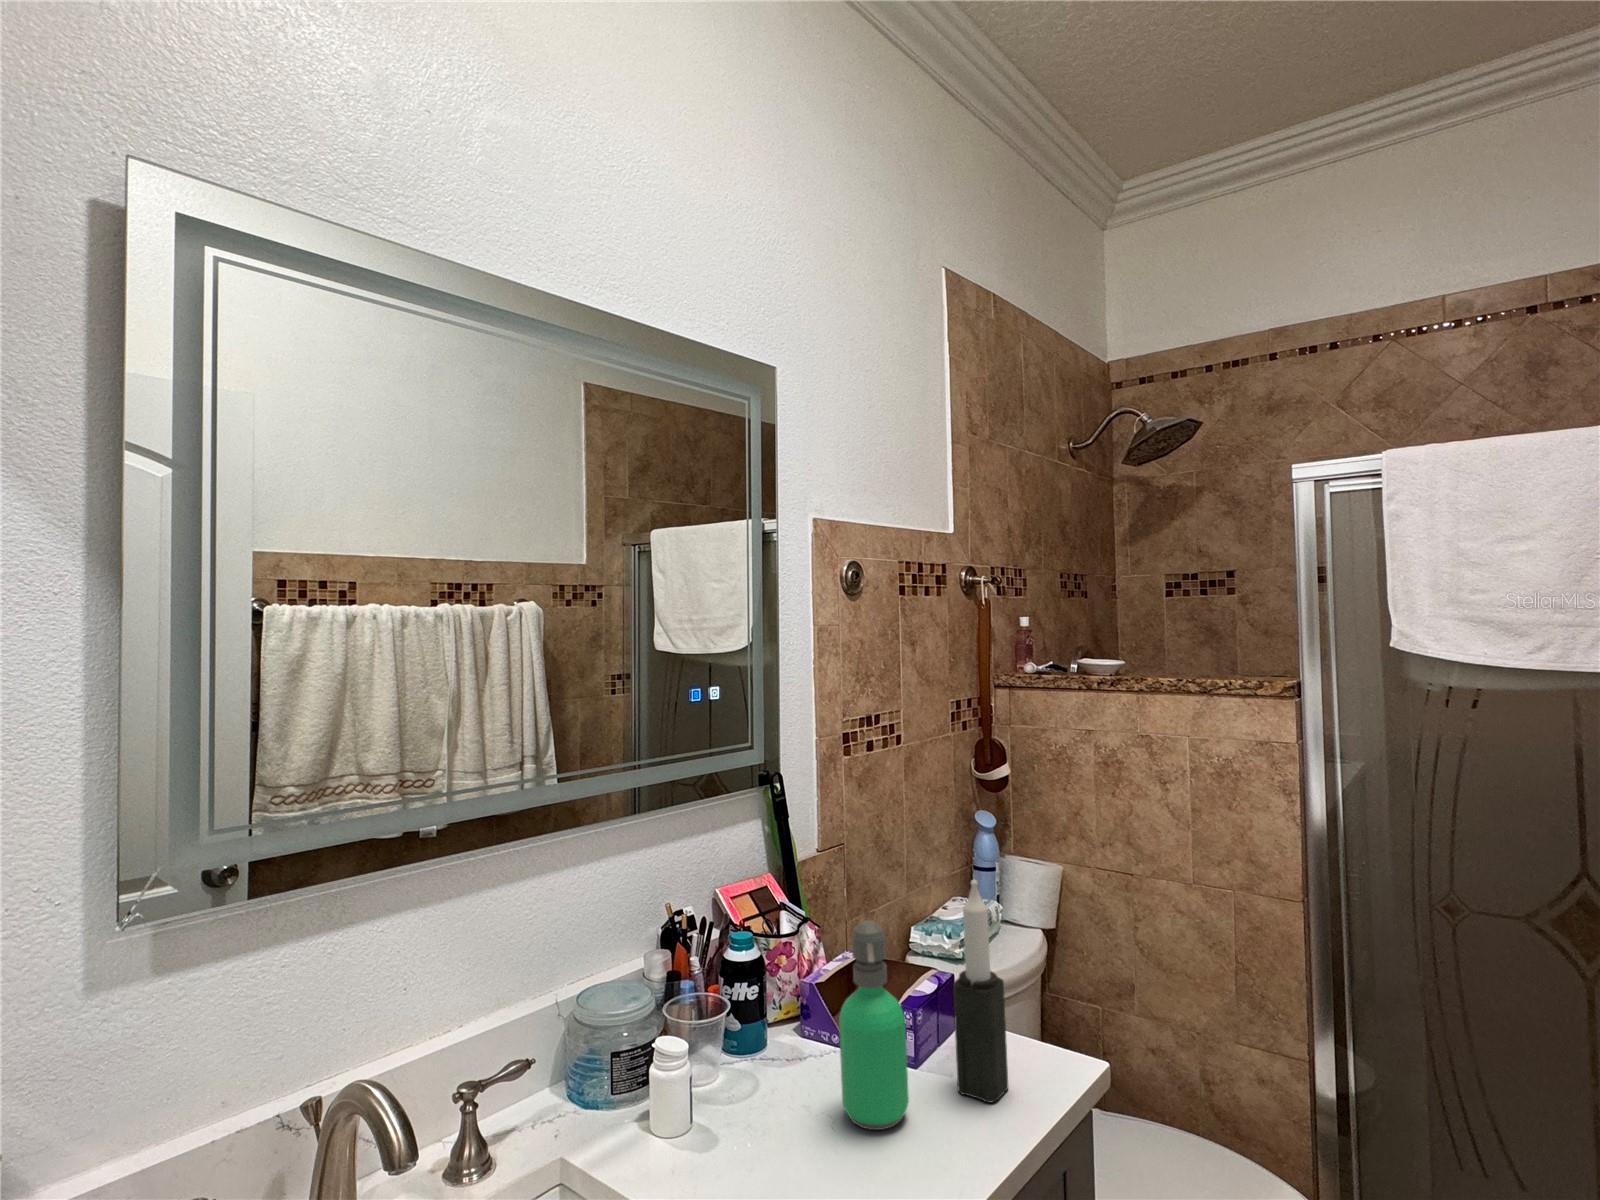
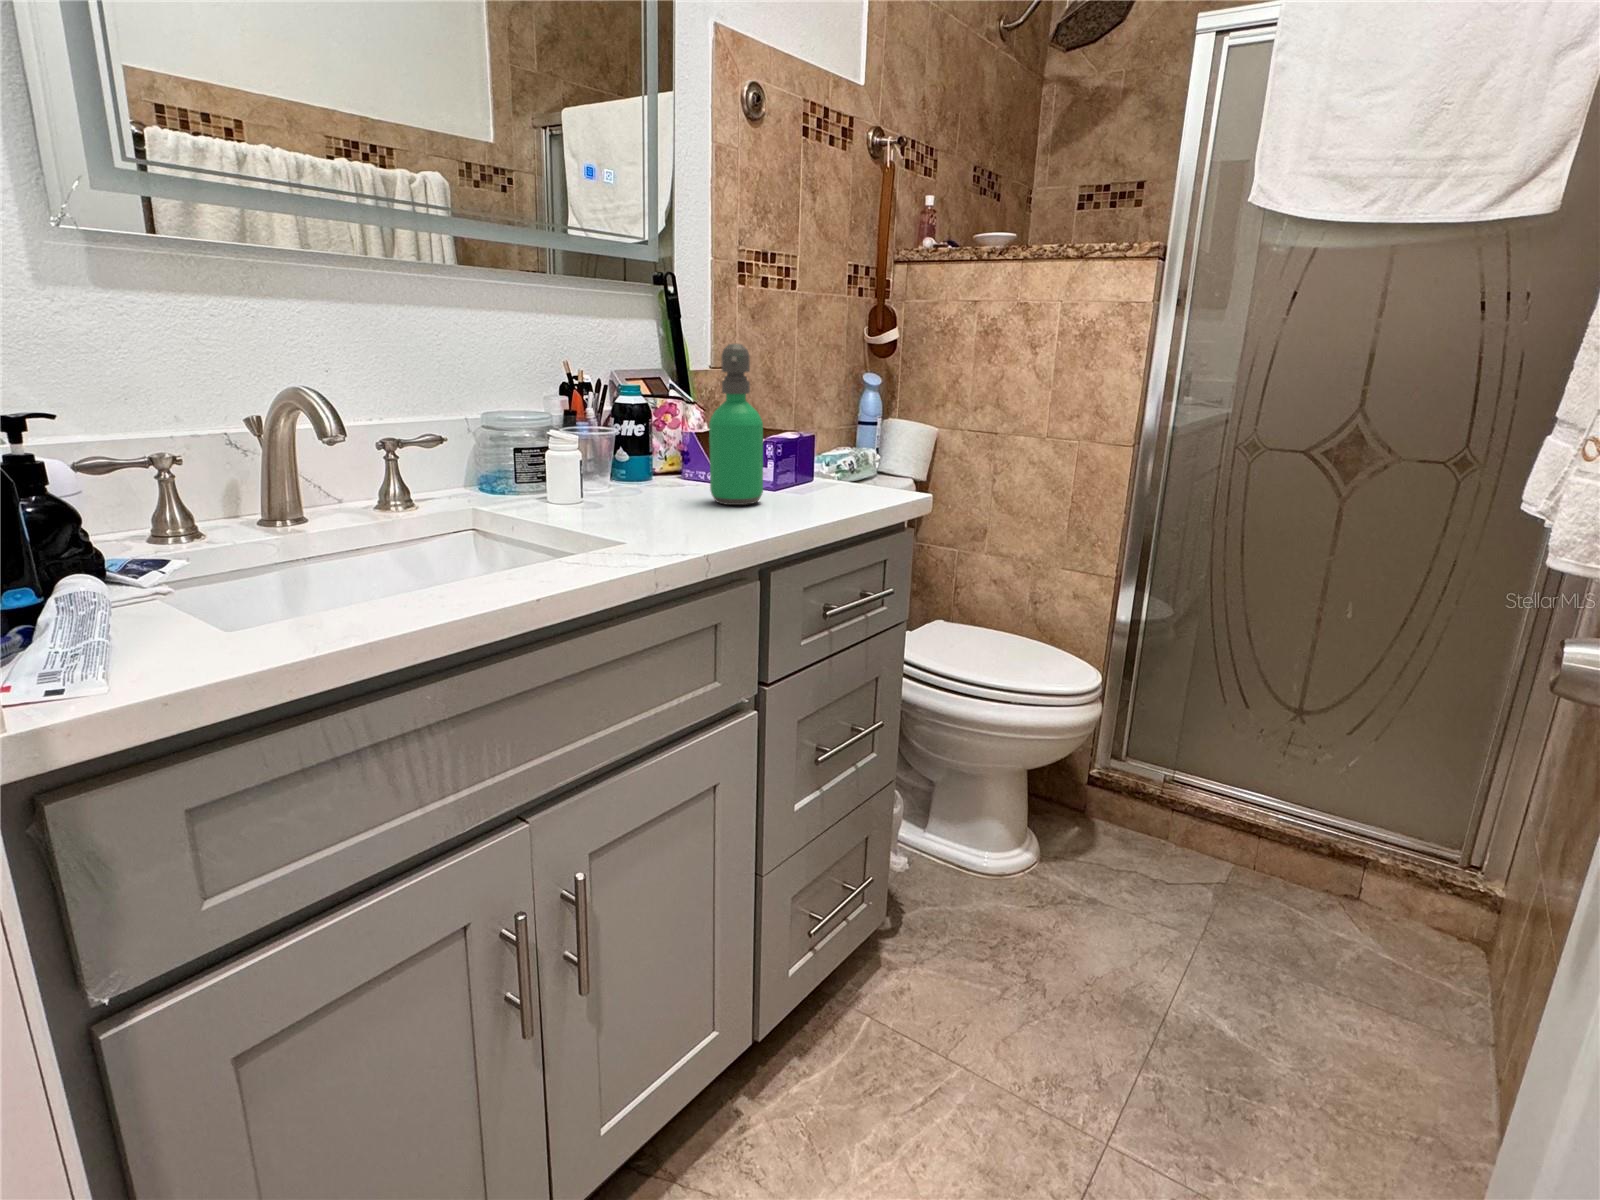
candle: present [953,880,1008,1102] -> none [805,323,848,500]

